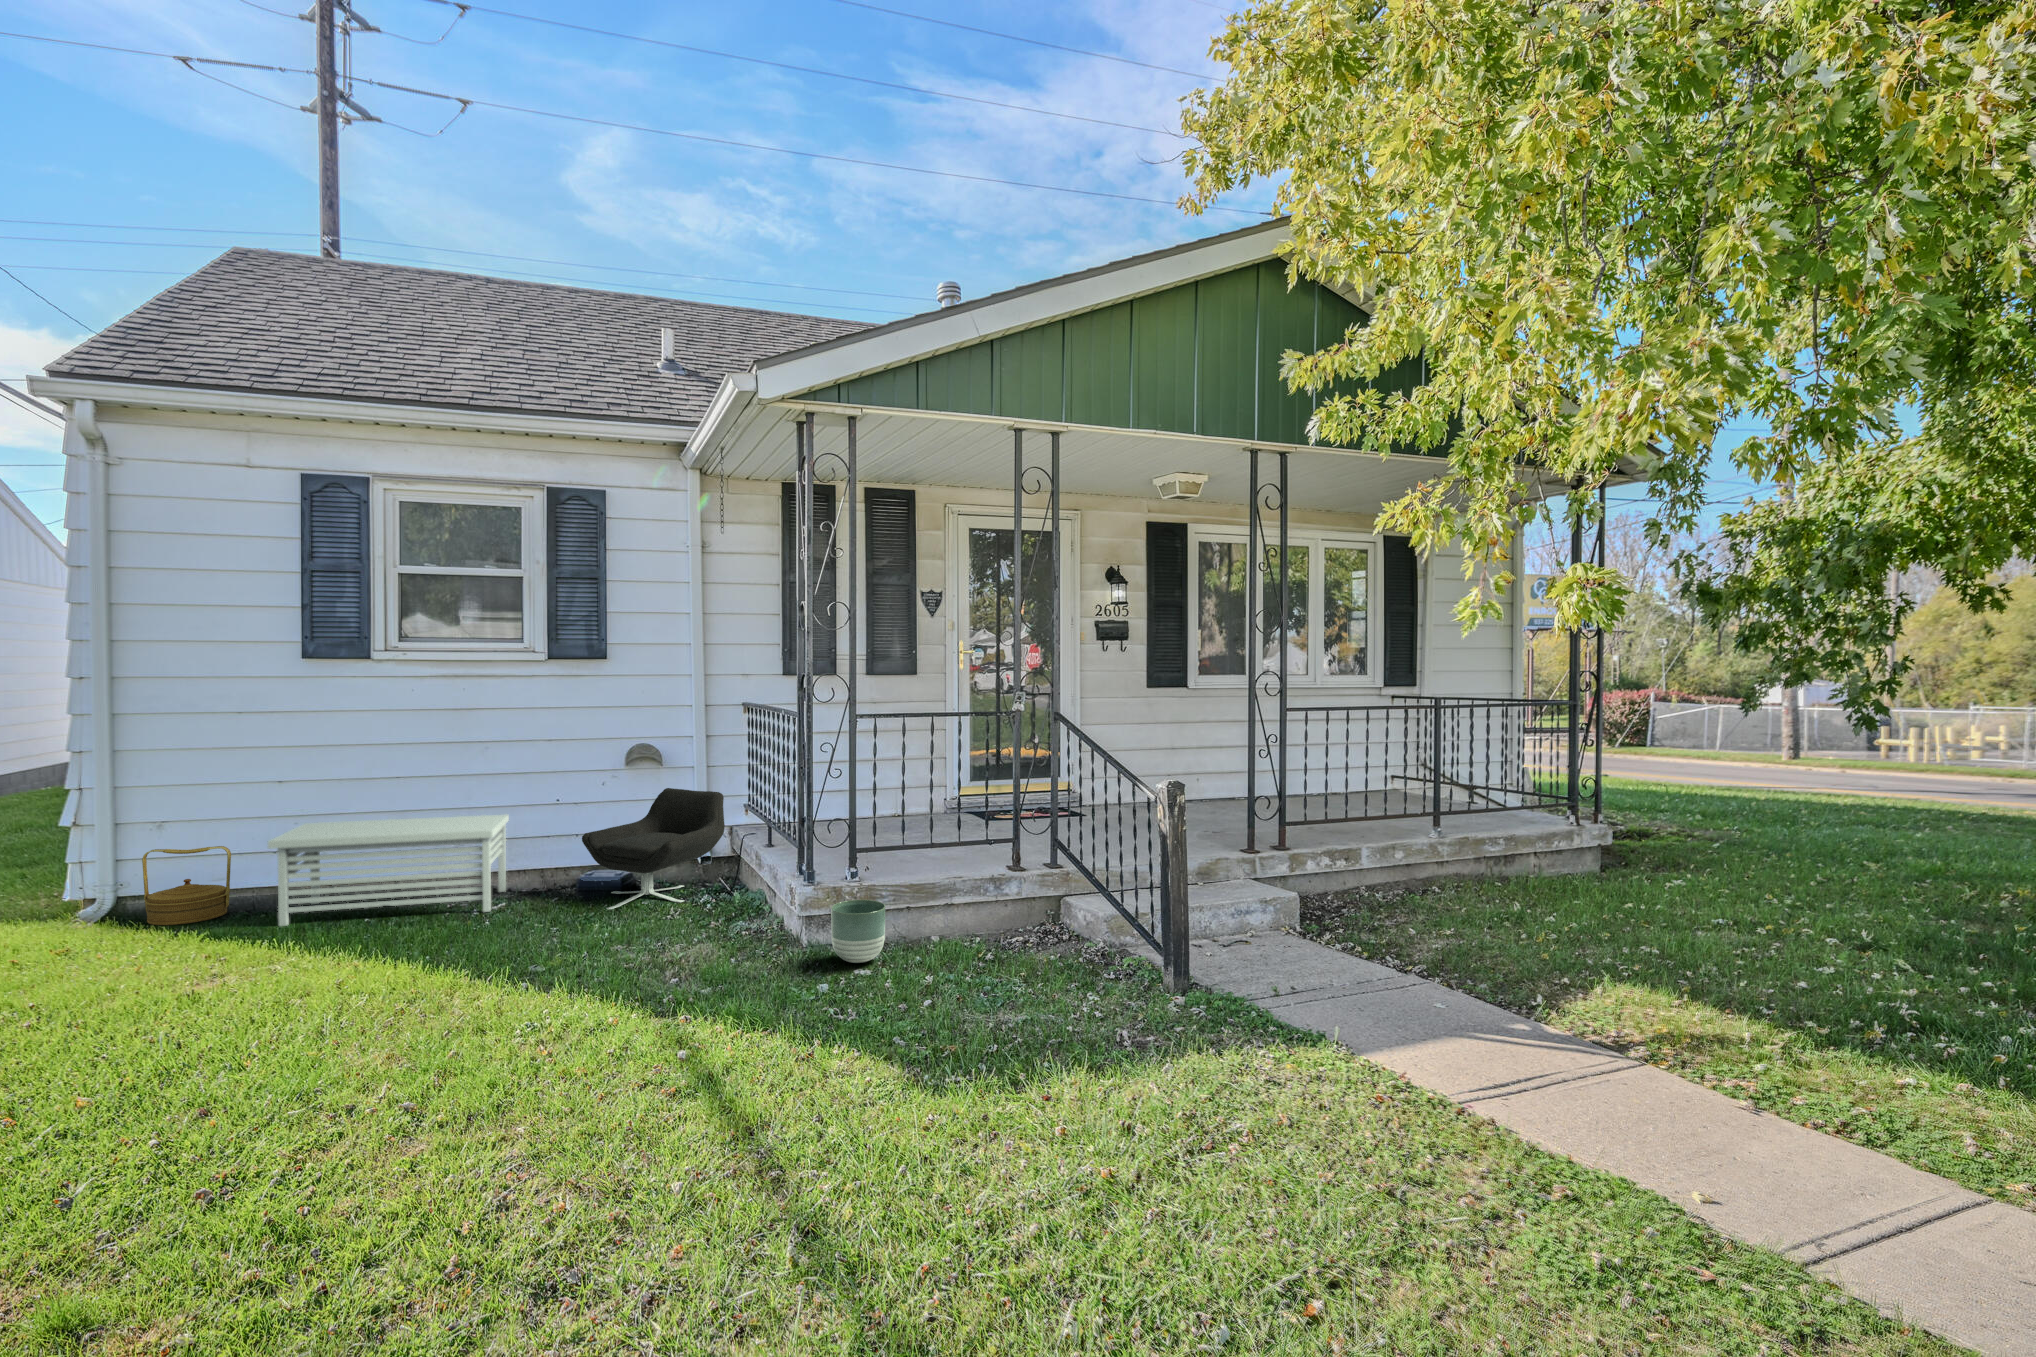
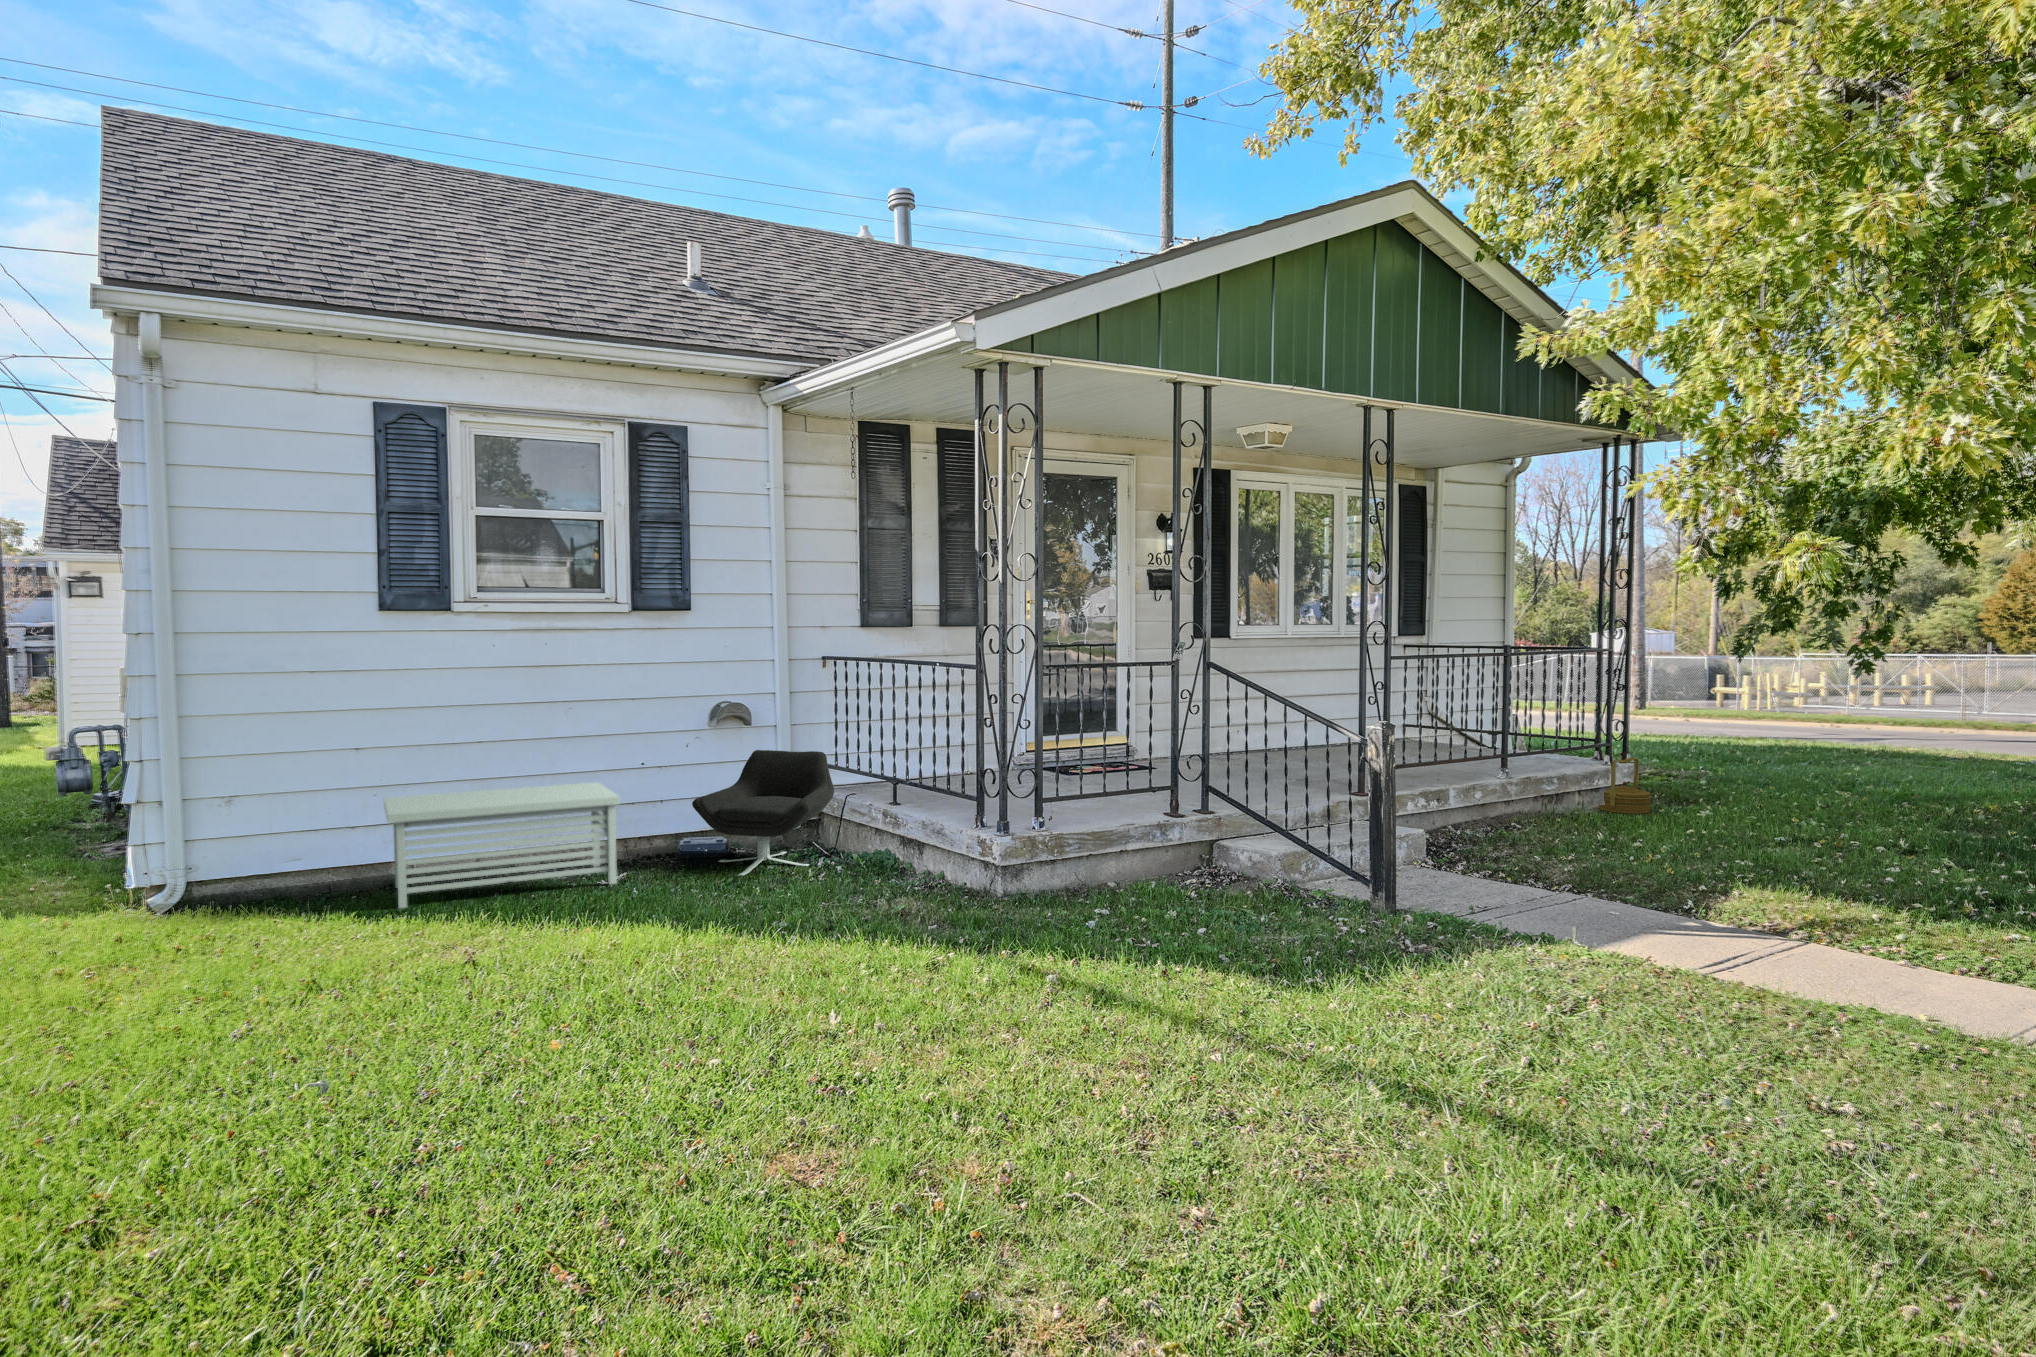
woven basket: present [142,846,231,925] -> present [1598,757,1652,814]
planter: present [831,900,885,963] -> none [1038,845,1091,904]

